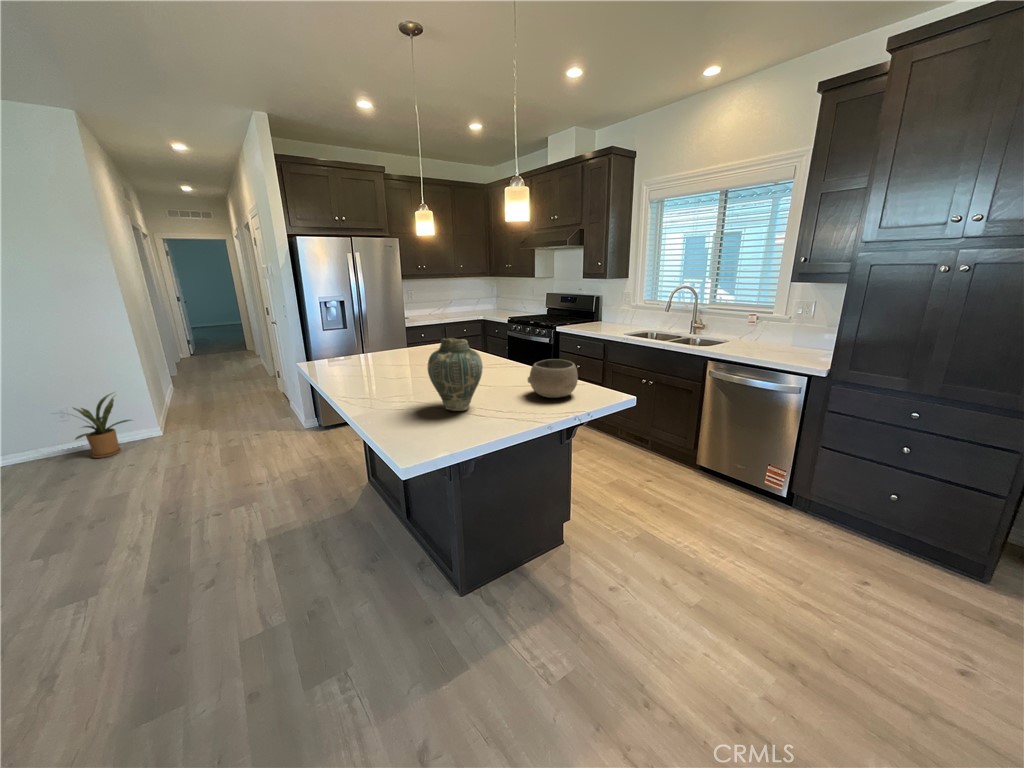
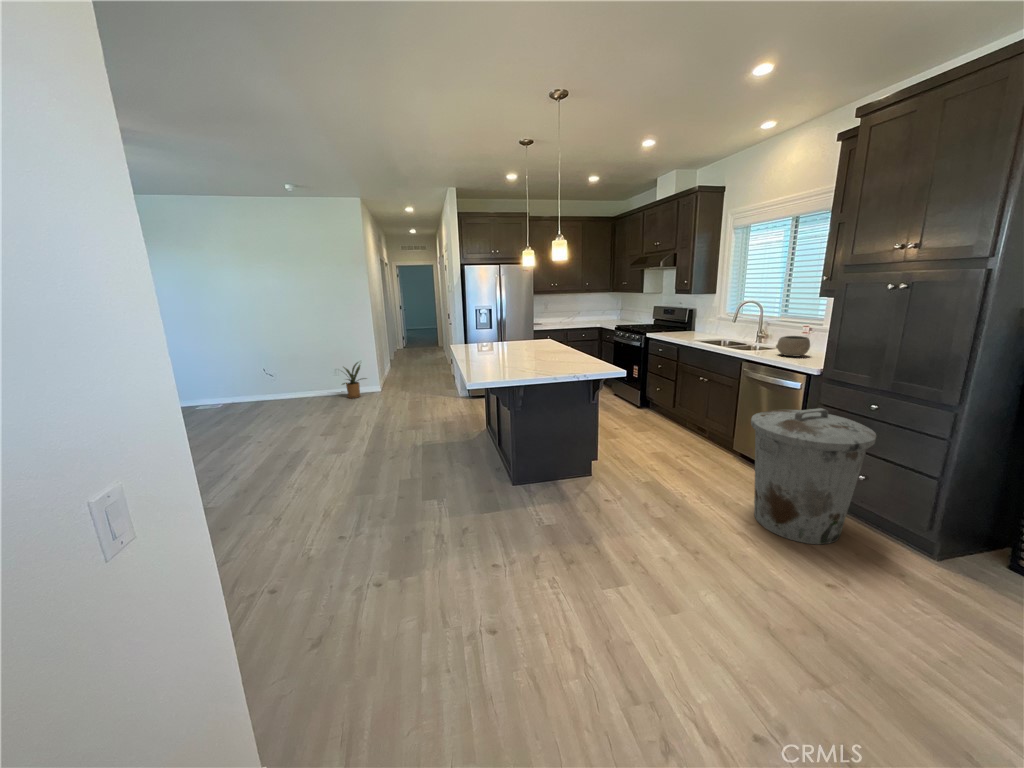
vase: present [428,338,483,411] -> none [499,327,529,368]
bowl: present [528,359,578,398] -> present [776,336,810,356]
trash can: none [786,424,965,601] -> present [751,408,876,544]

